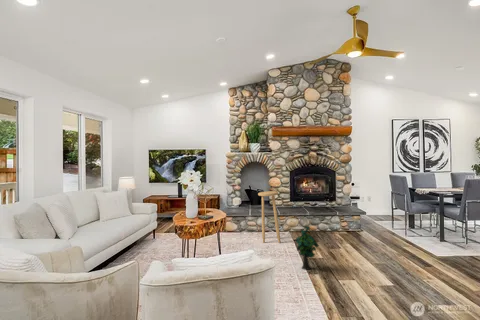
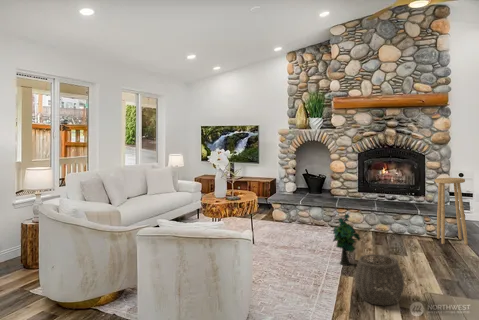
stool: present [258,191,281,243] -> present [435,178,468,245]
woven basket: none [331,261,373,307] -> present [355,254,404,305]

